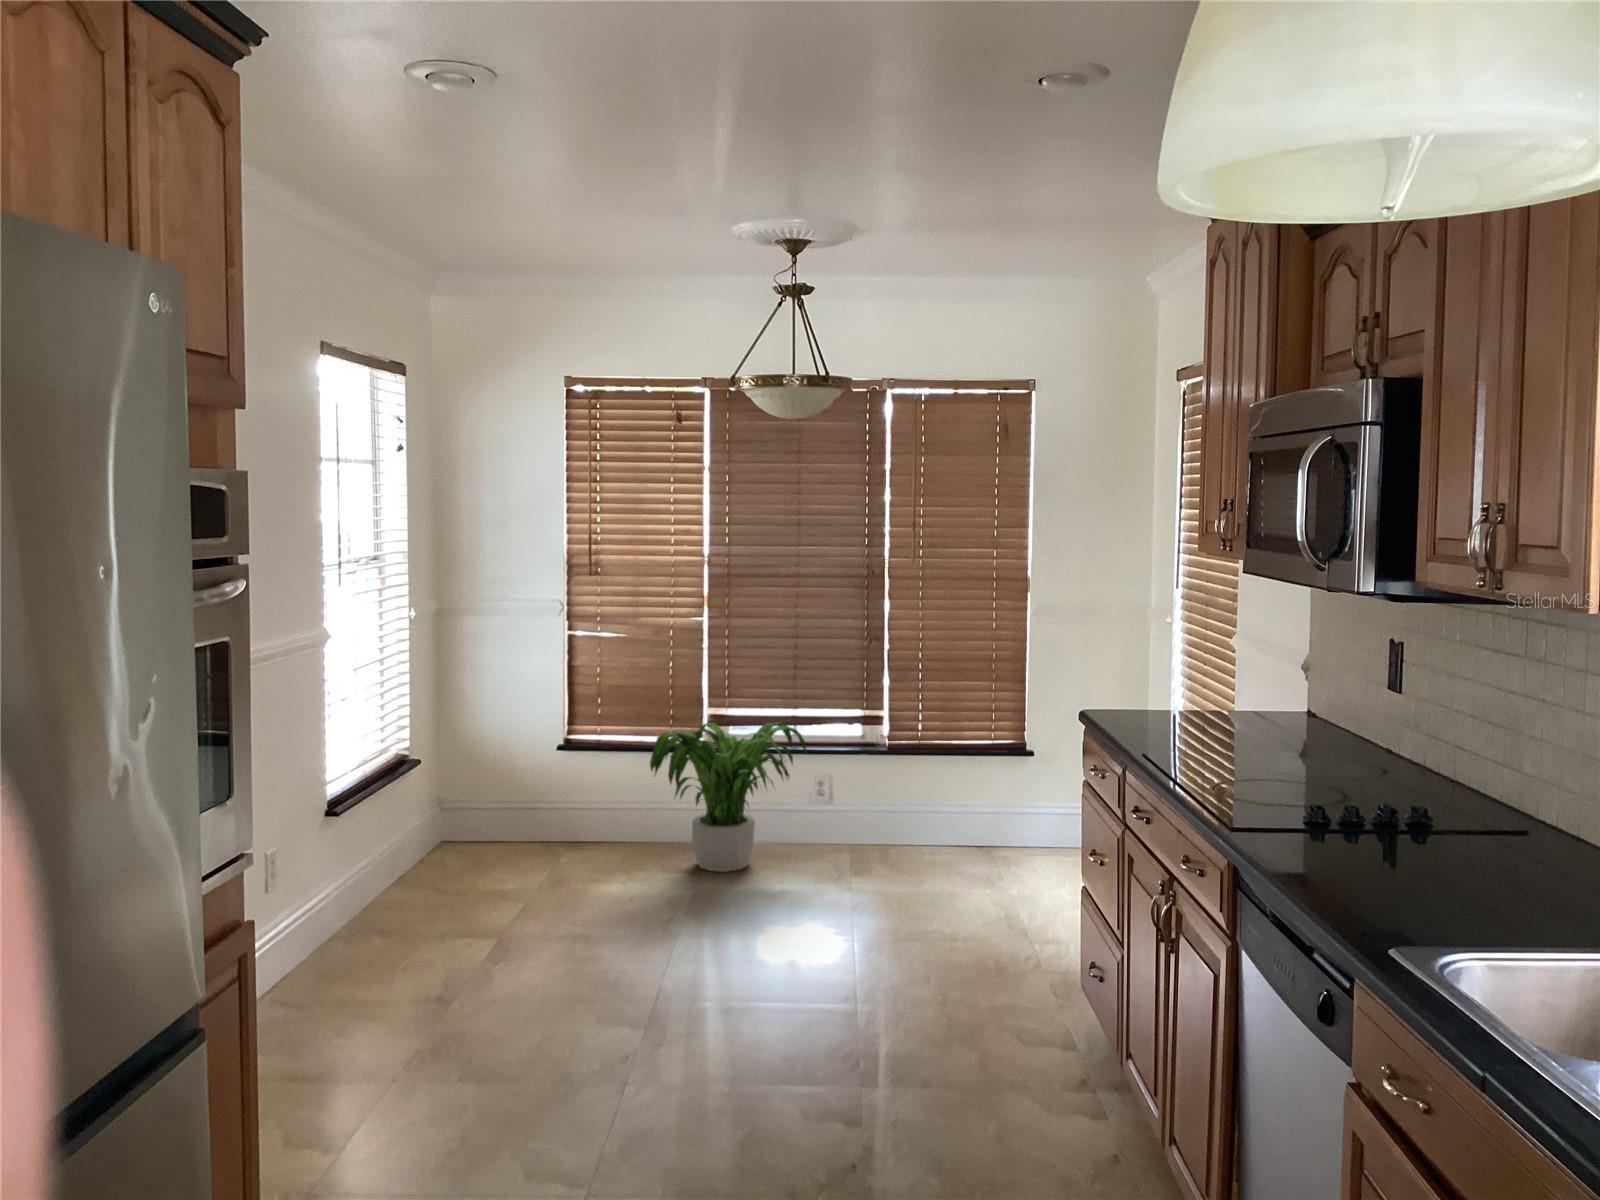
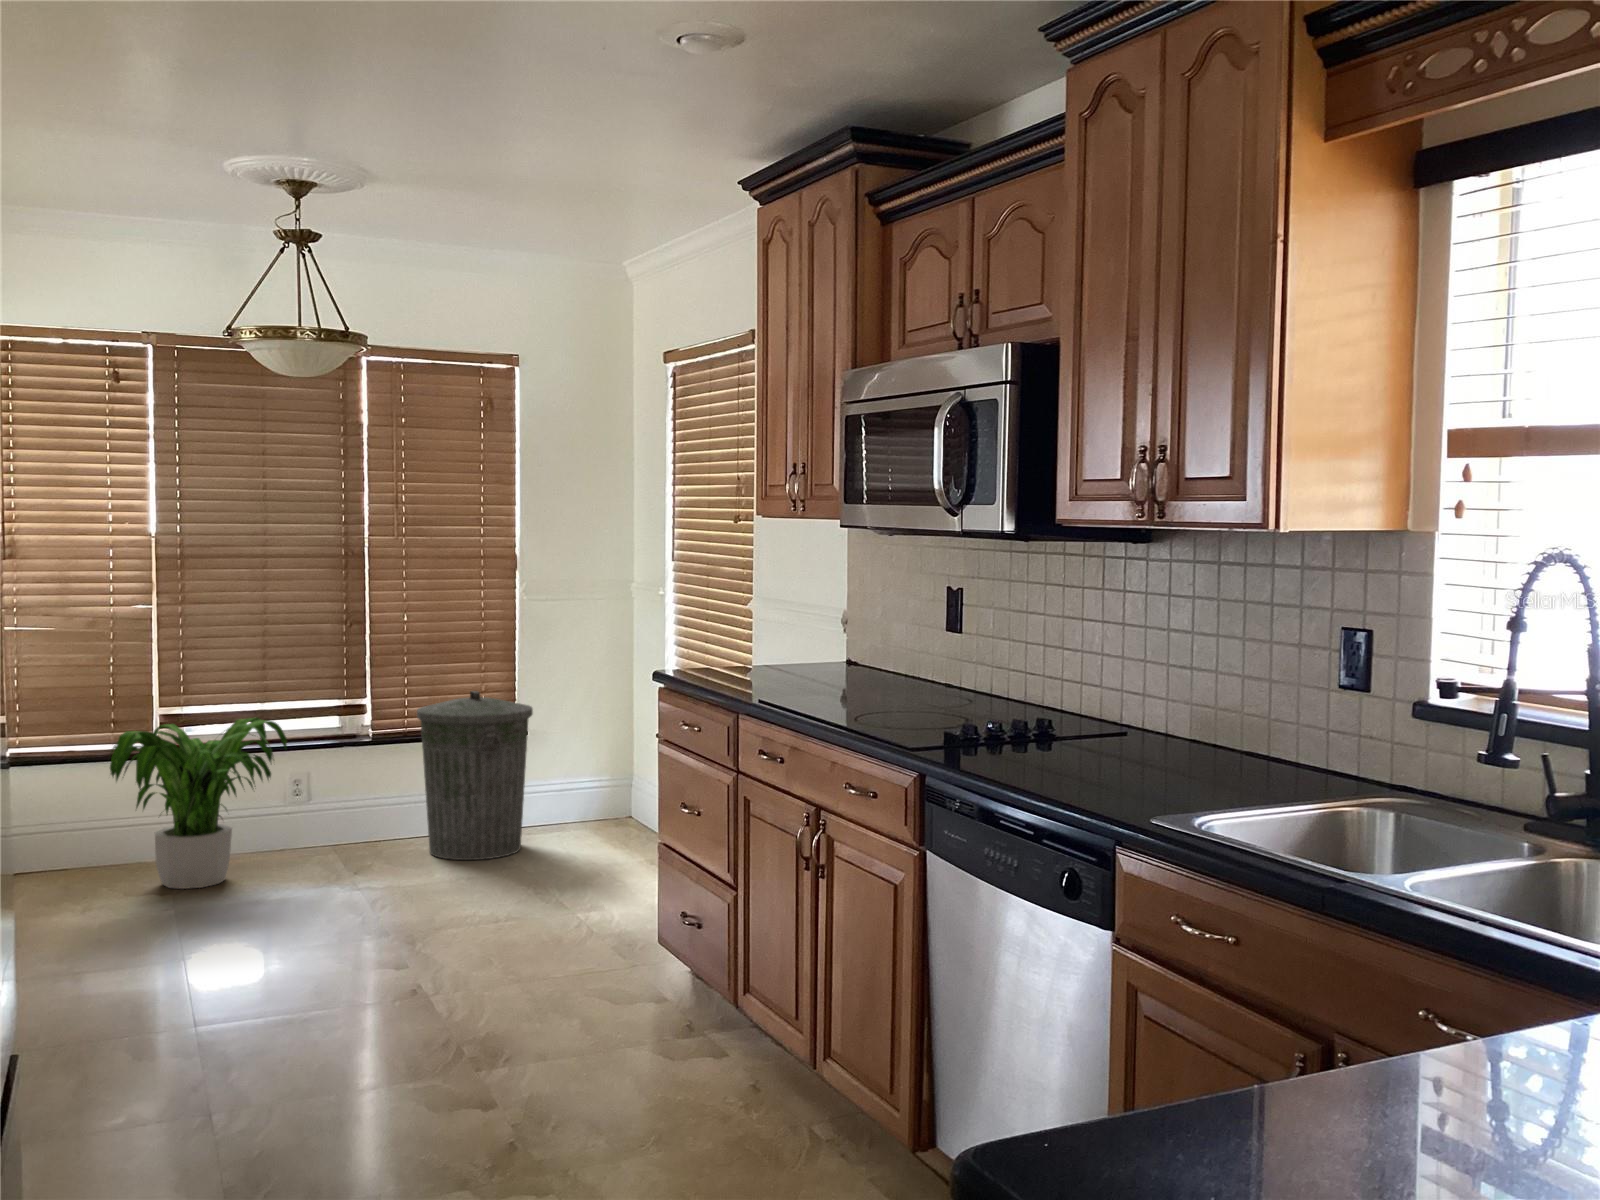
trash can: none [922,710,1032,875] -> present [417,691,533,860]

